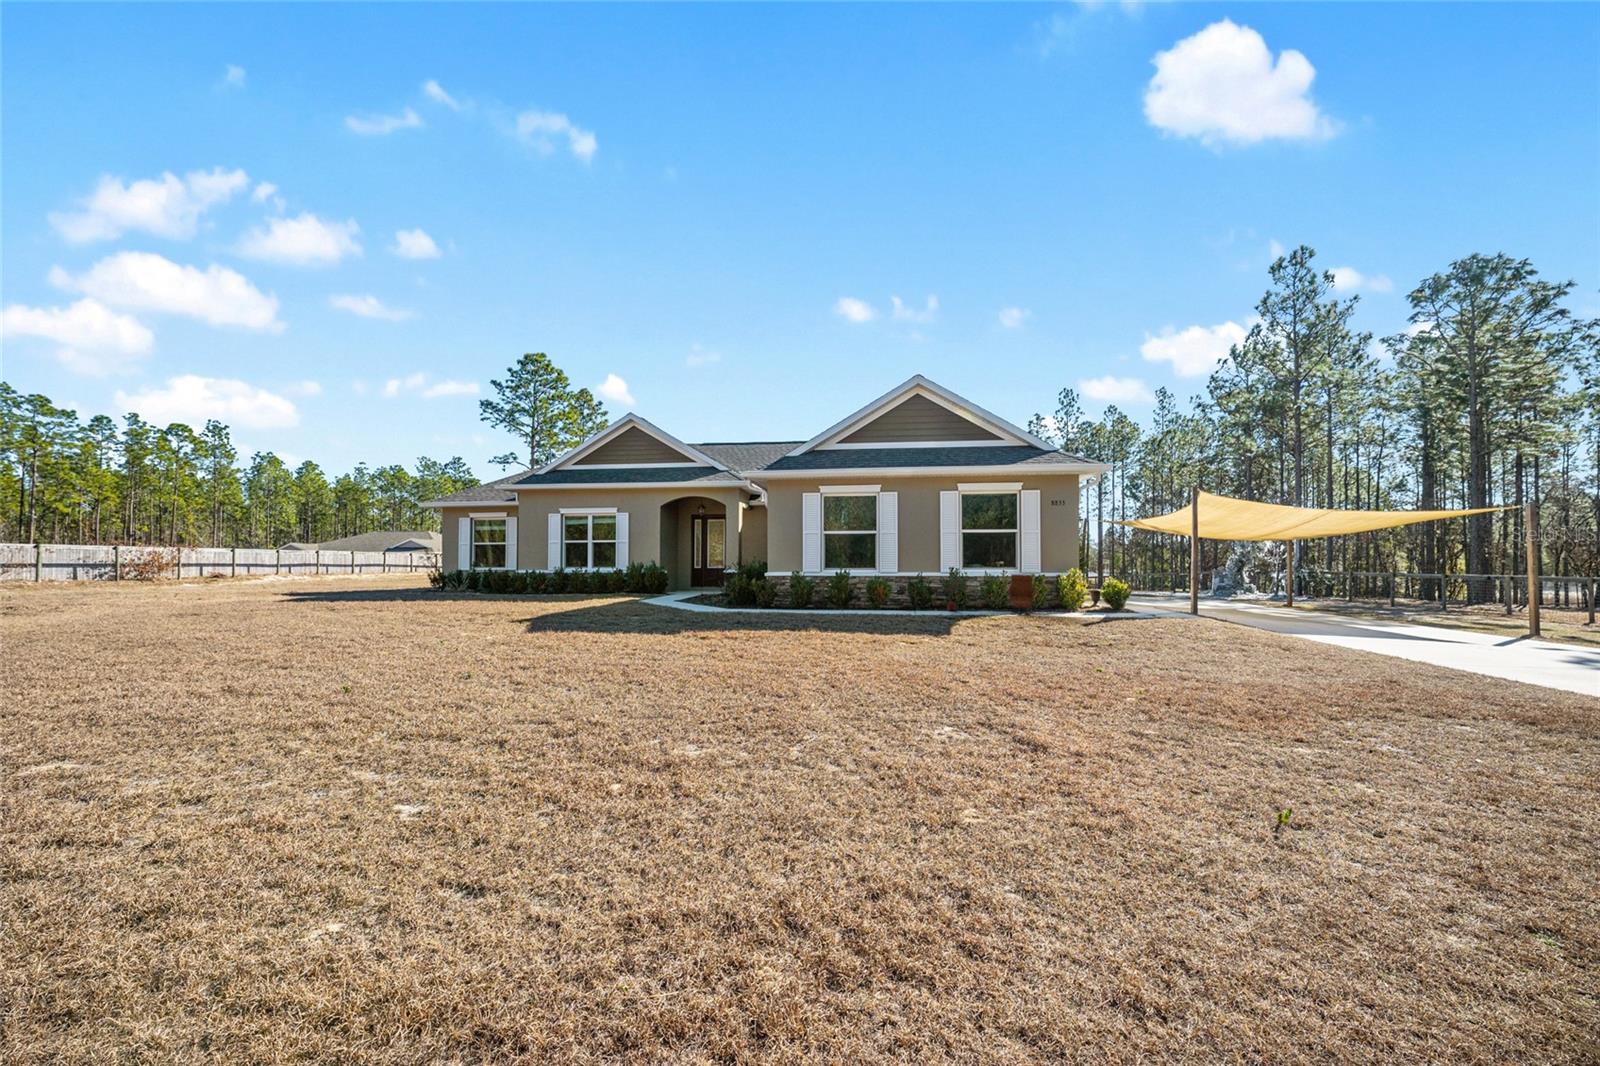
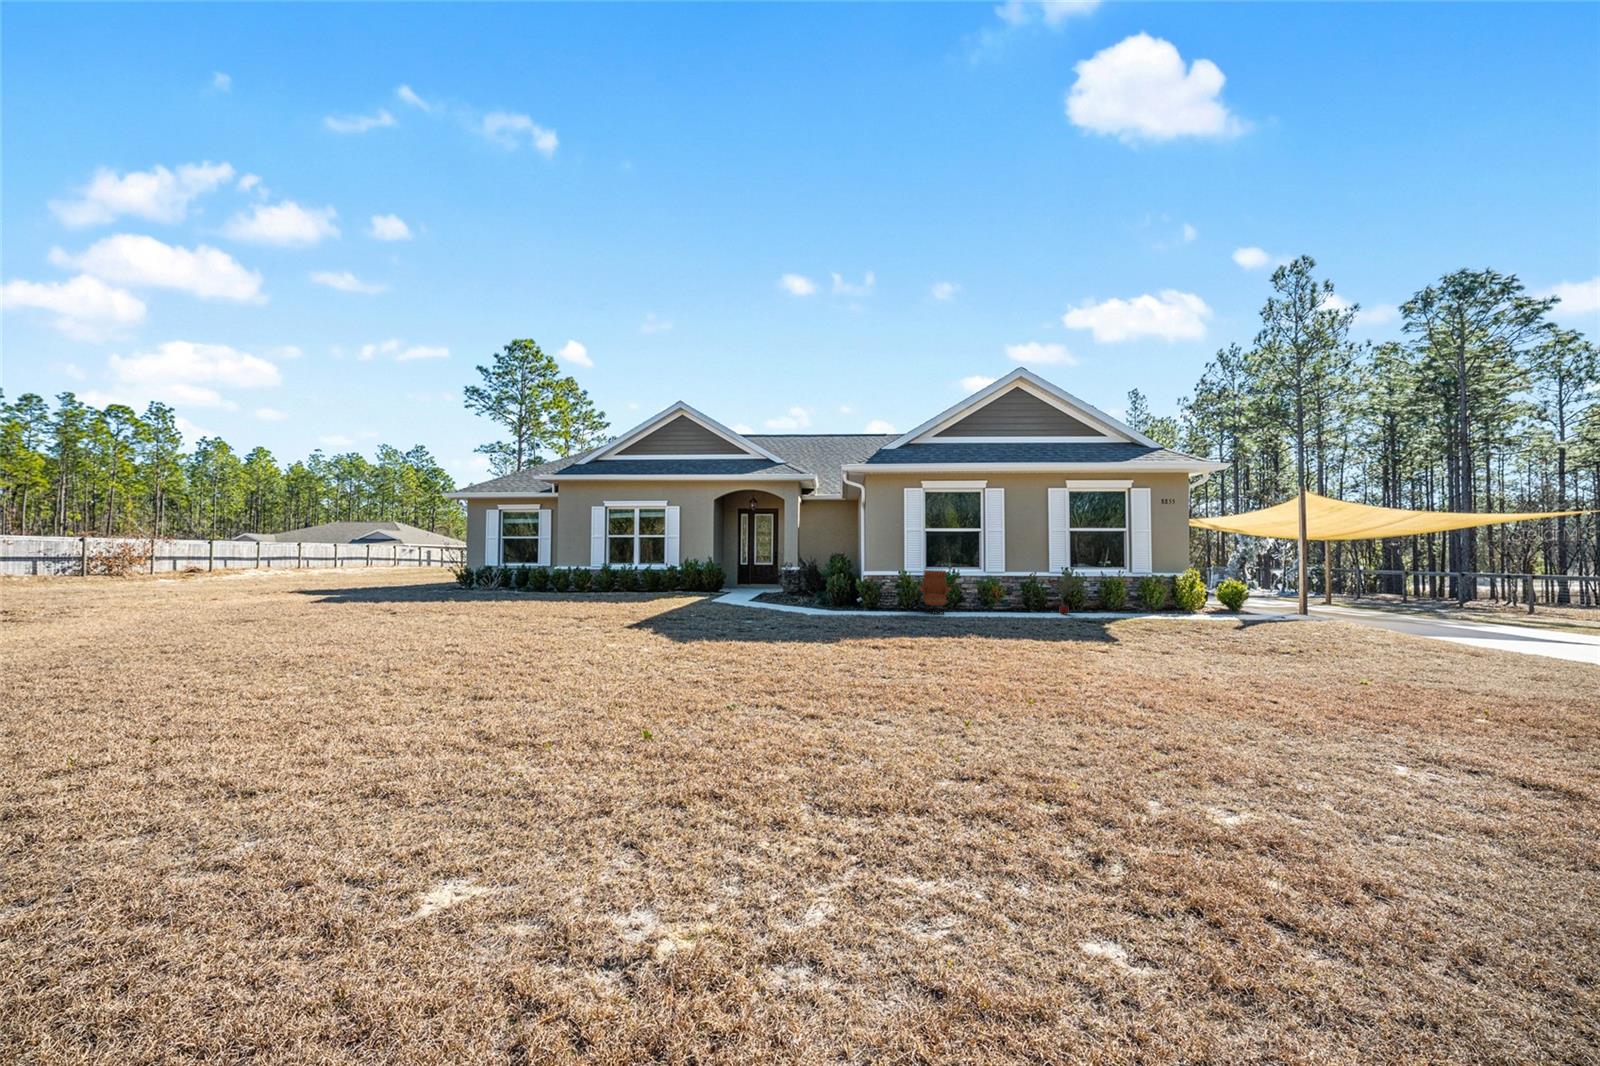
lounge chair: present [1006,574,1038,615] -> present [918,570,951,614]

